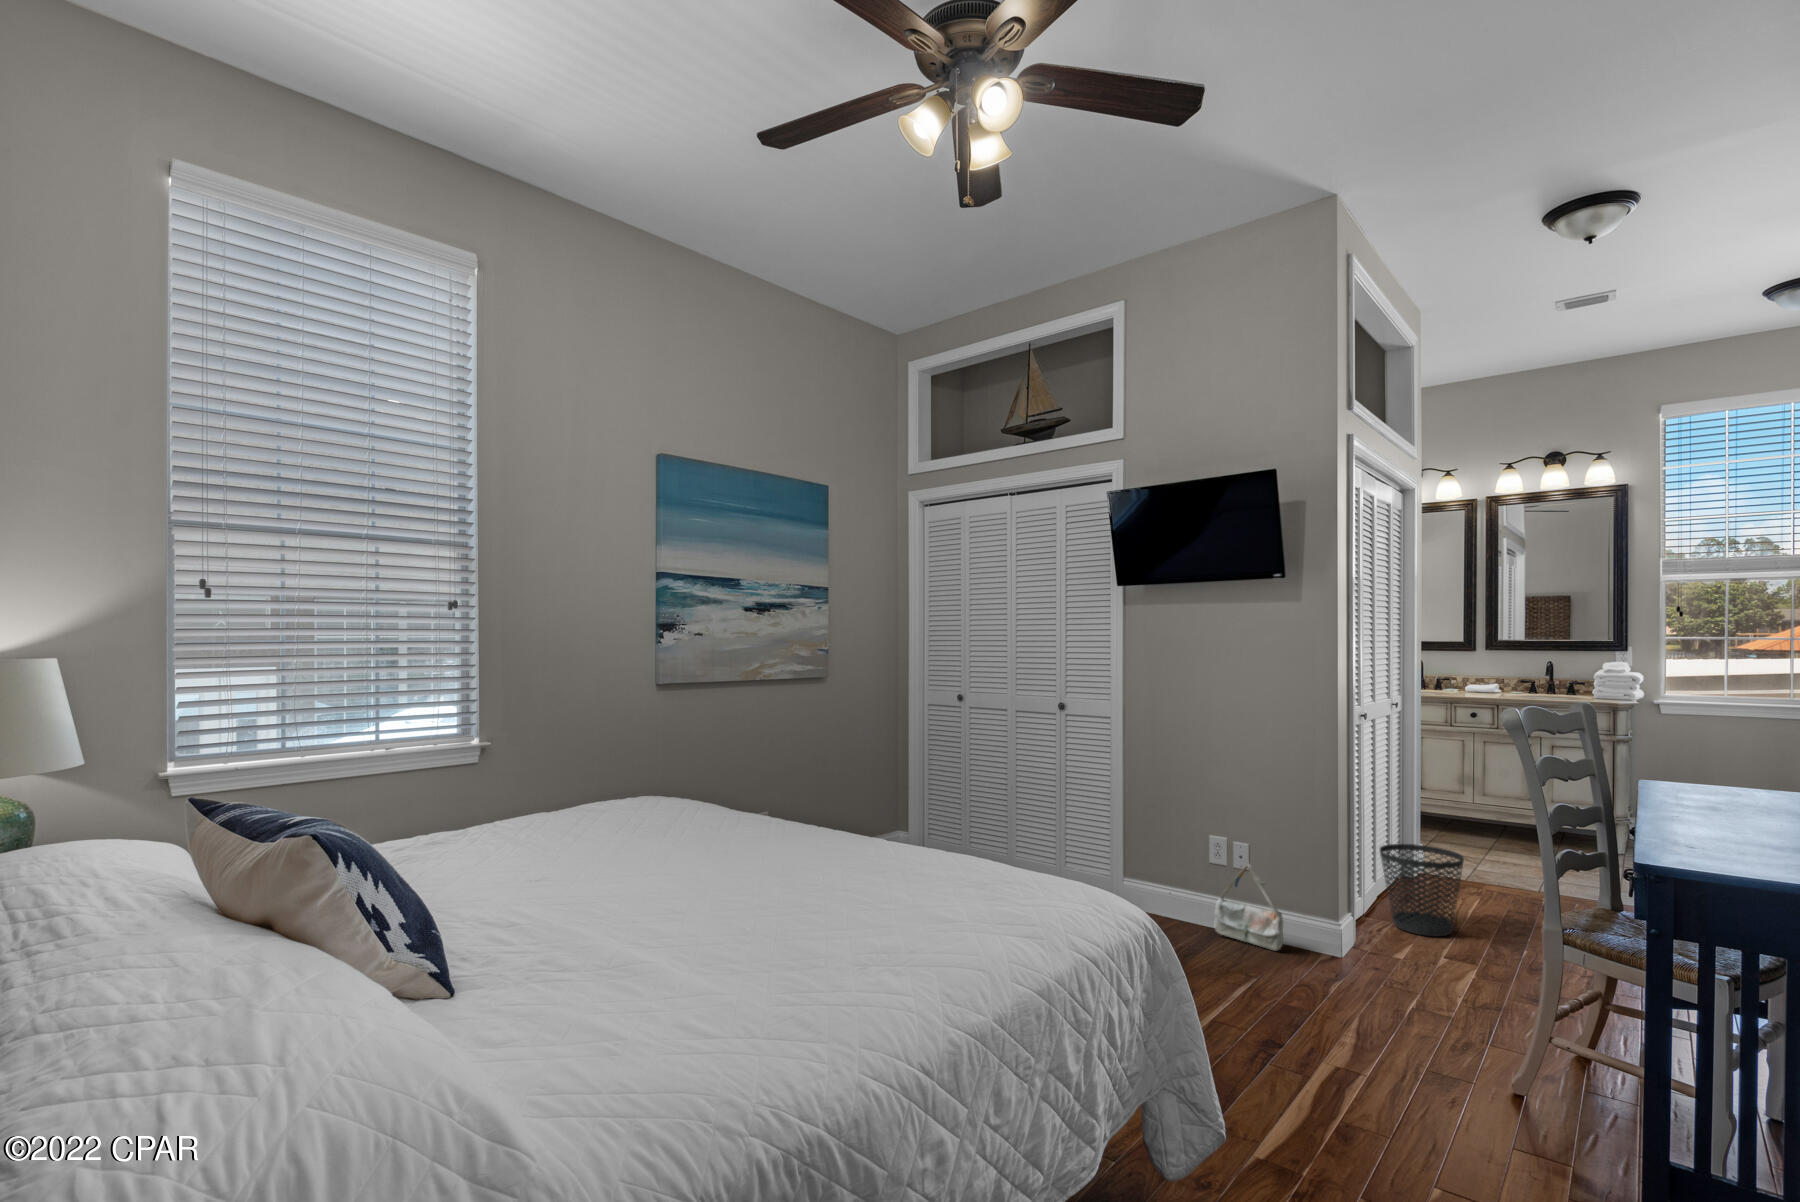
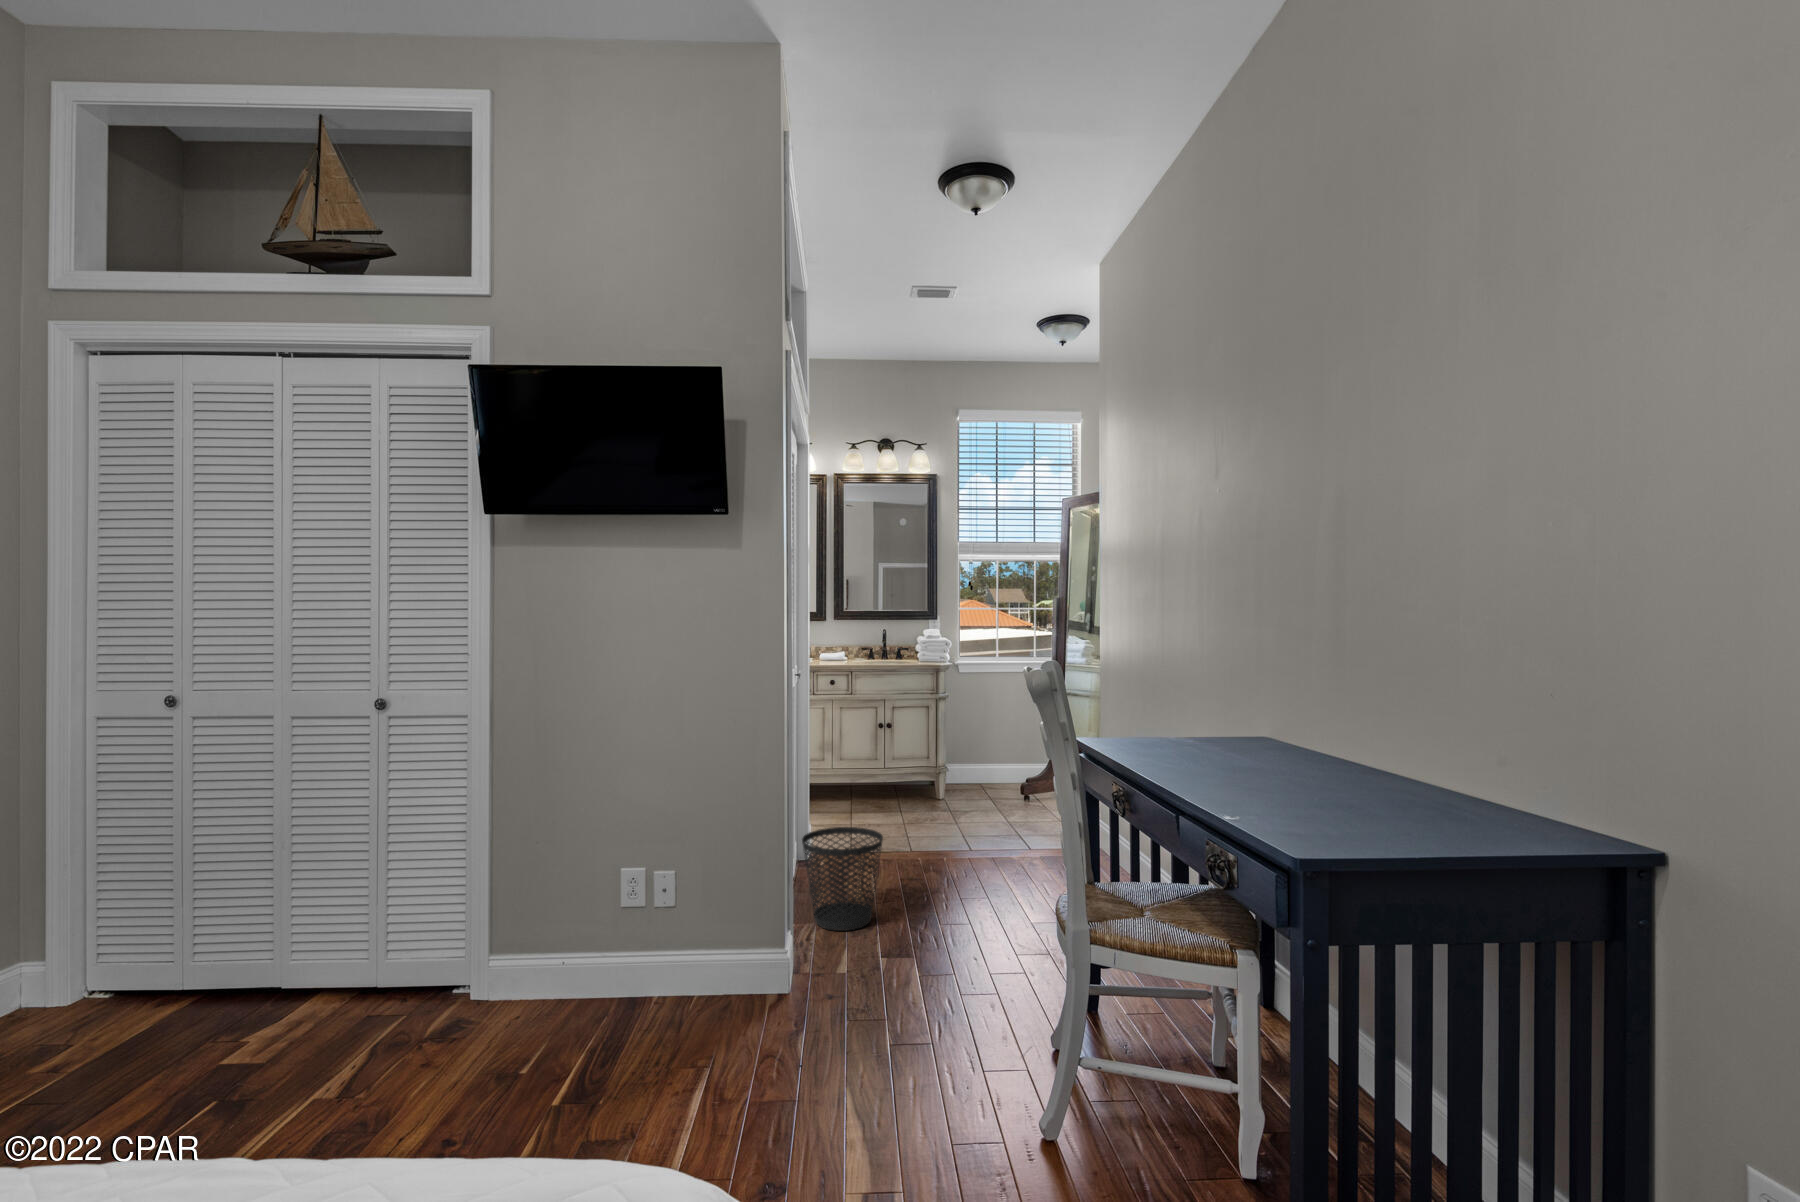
bag: present [1214,865,1283,951] -> none [628,900,722,1010]

